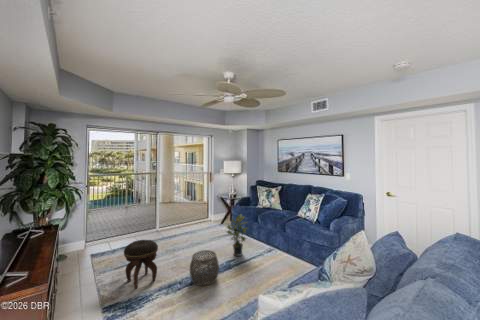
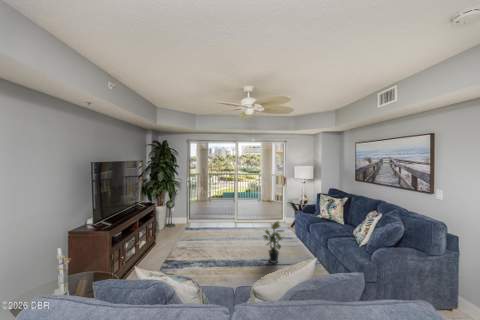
footstool: present [124,240,158,289] -> none [173,227,198,263]
woven basket: present [190,250,219,286] -> none [212,247,238,279]

